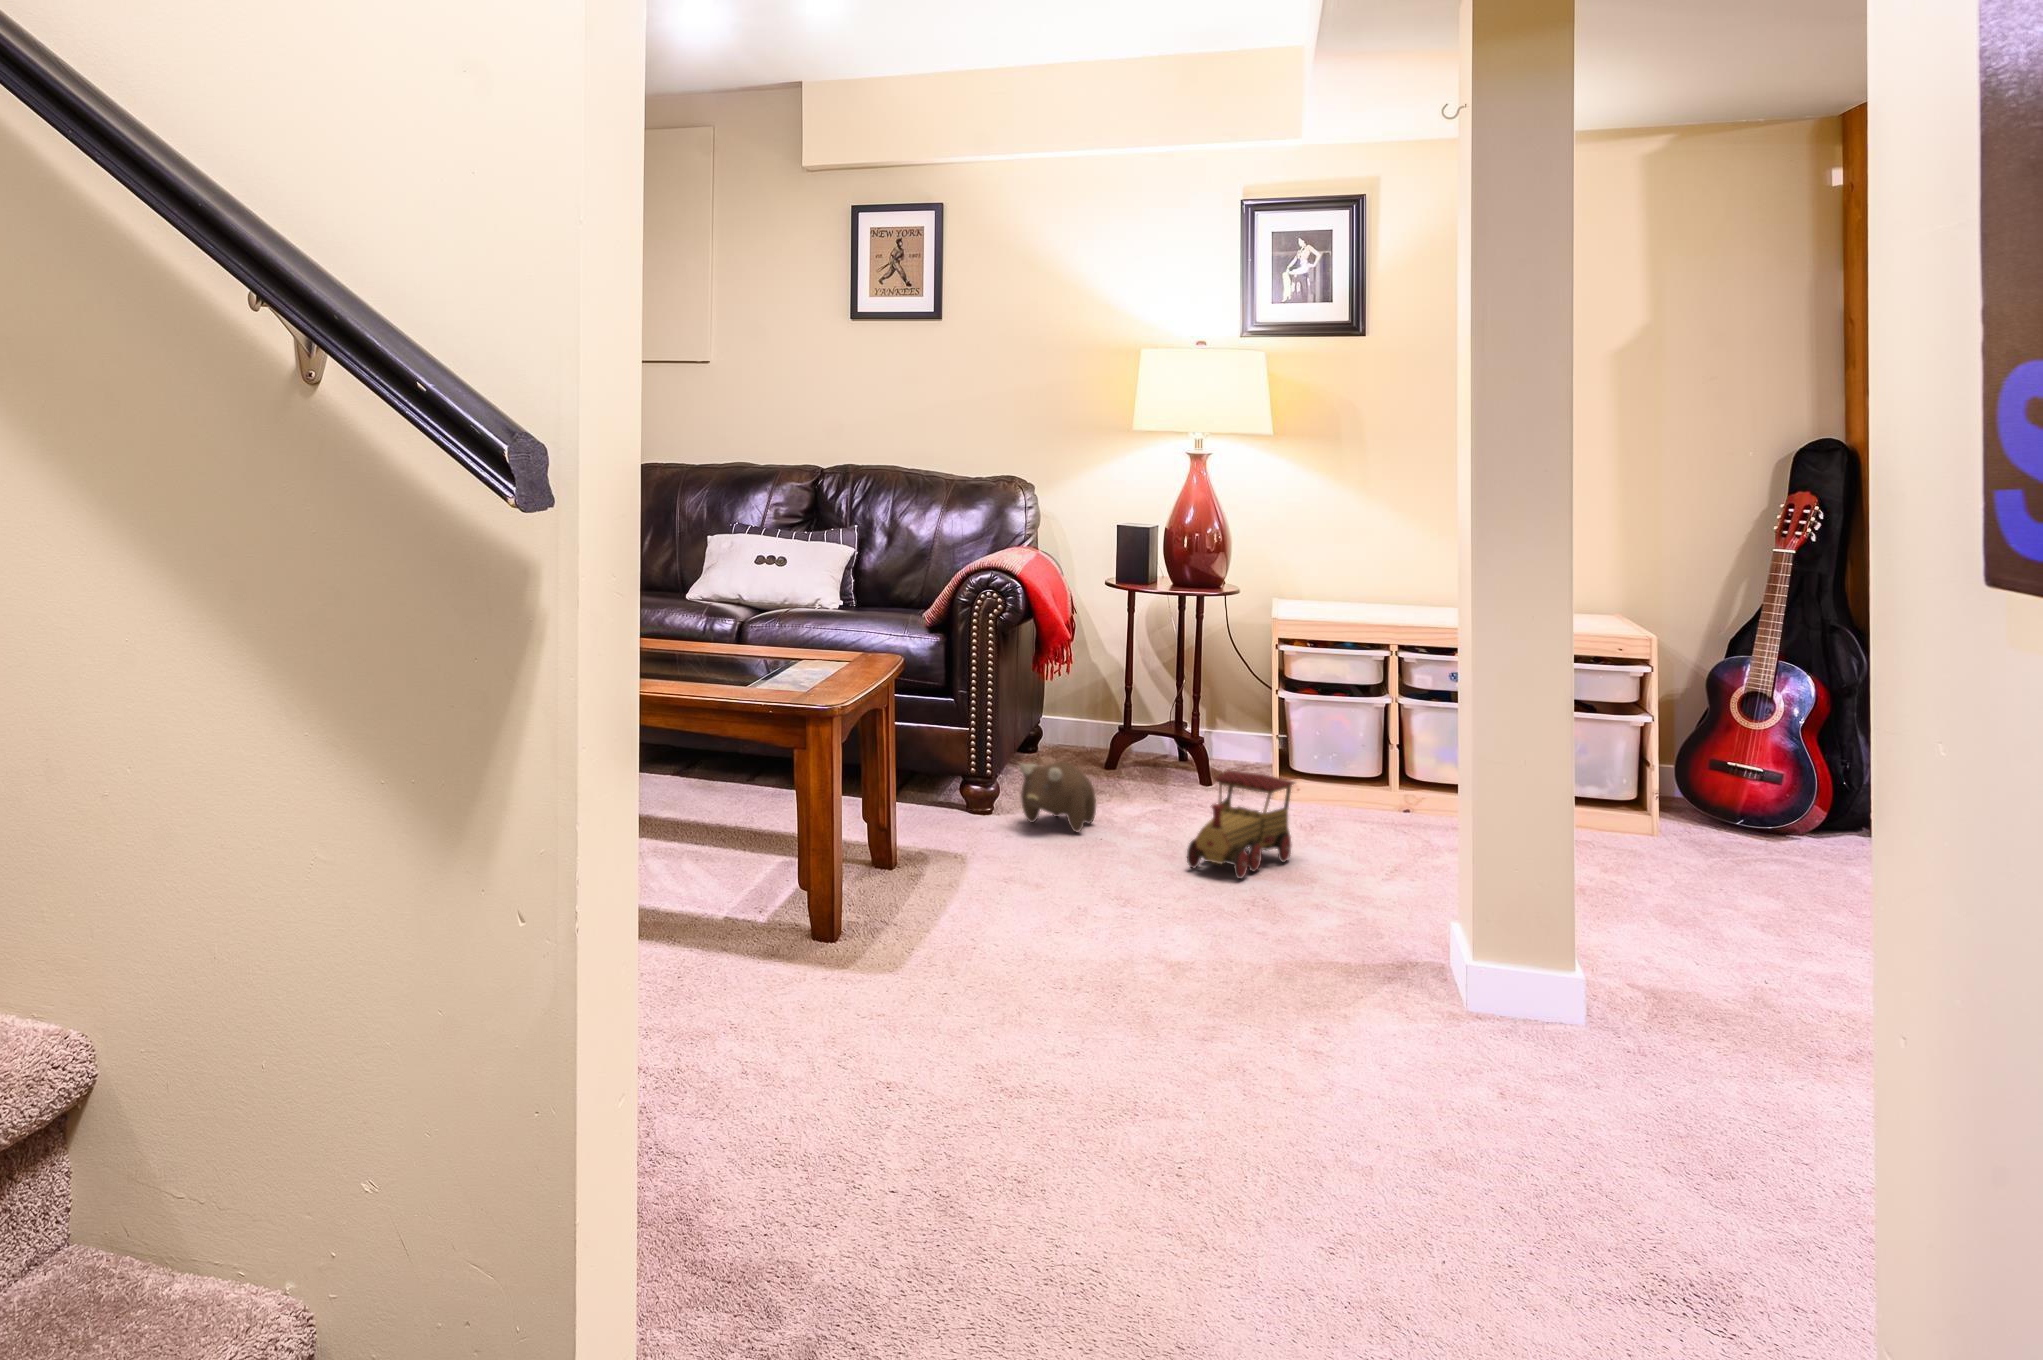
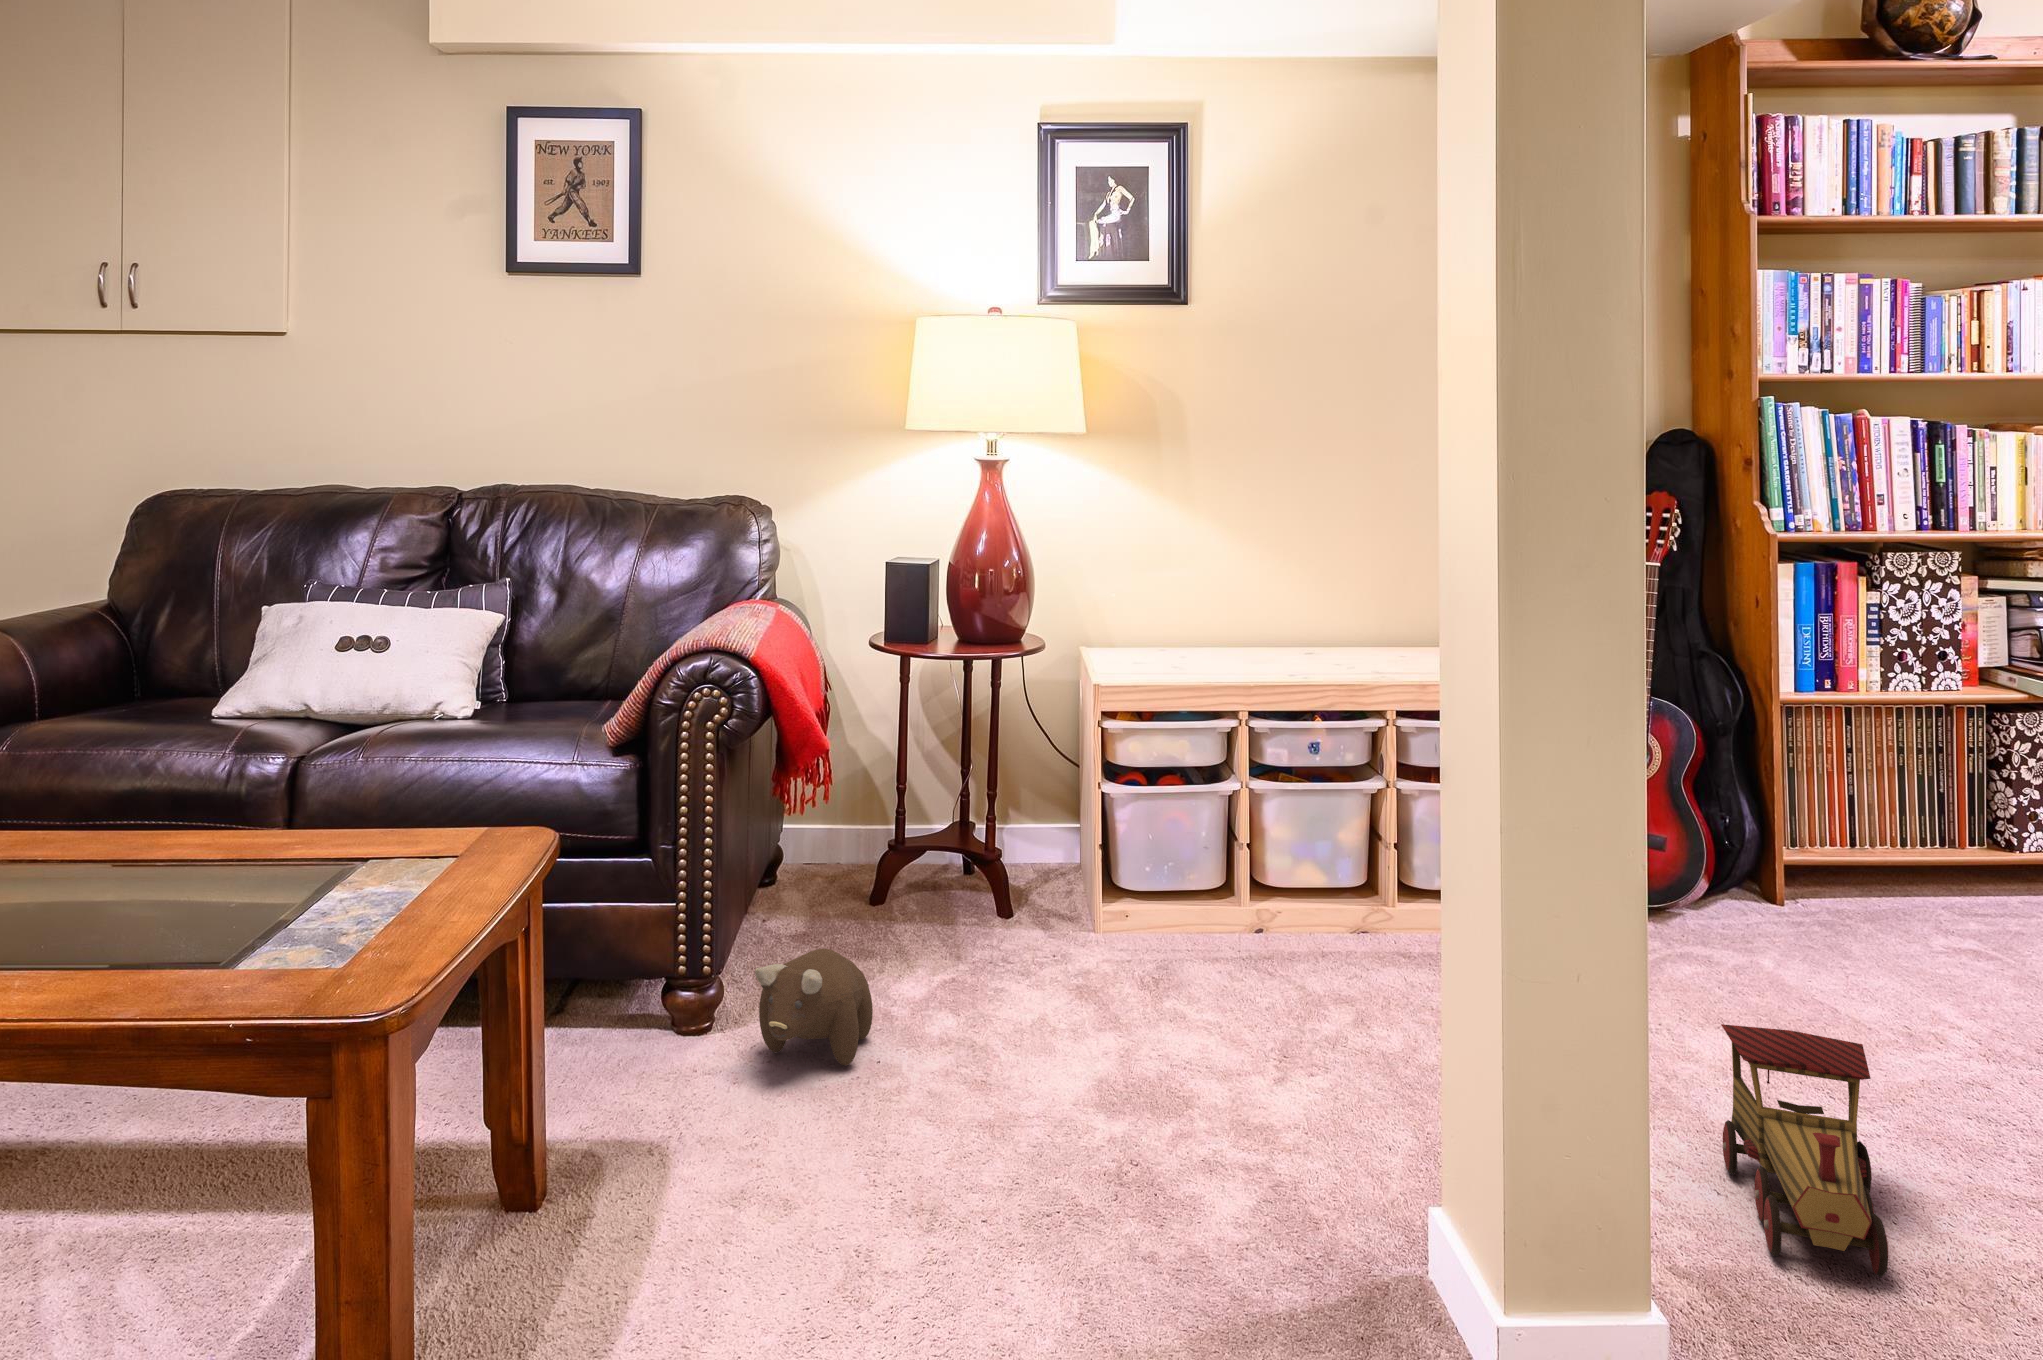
toy train: present [1187,770,1295,879] -> present [1721,1024,1888,1277]

